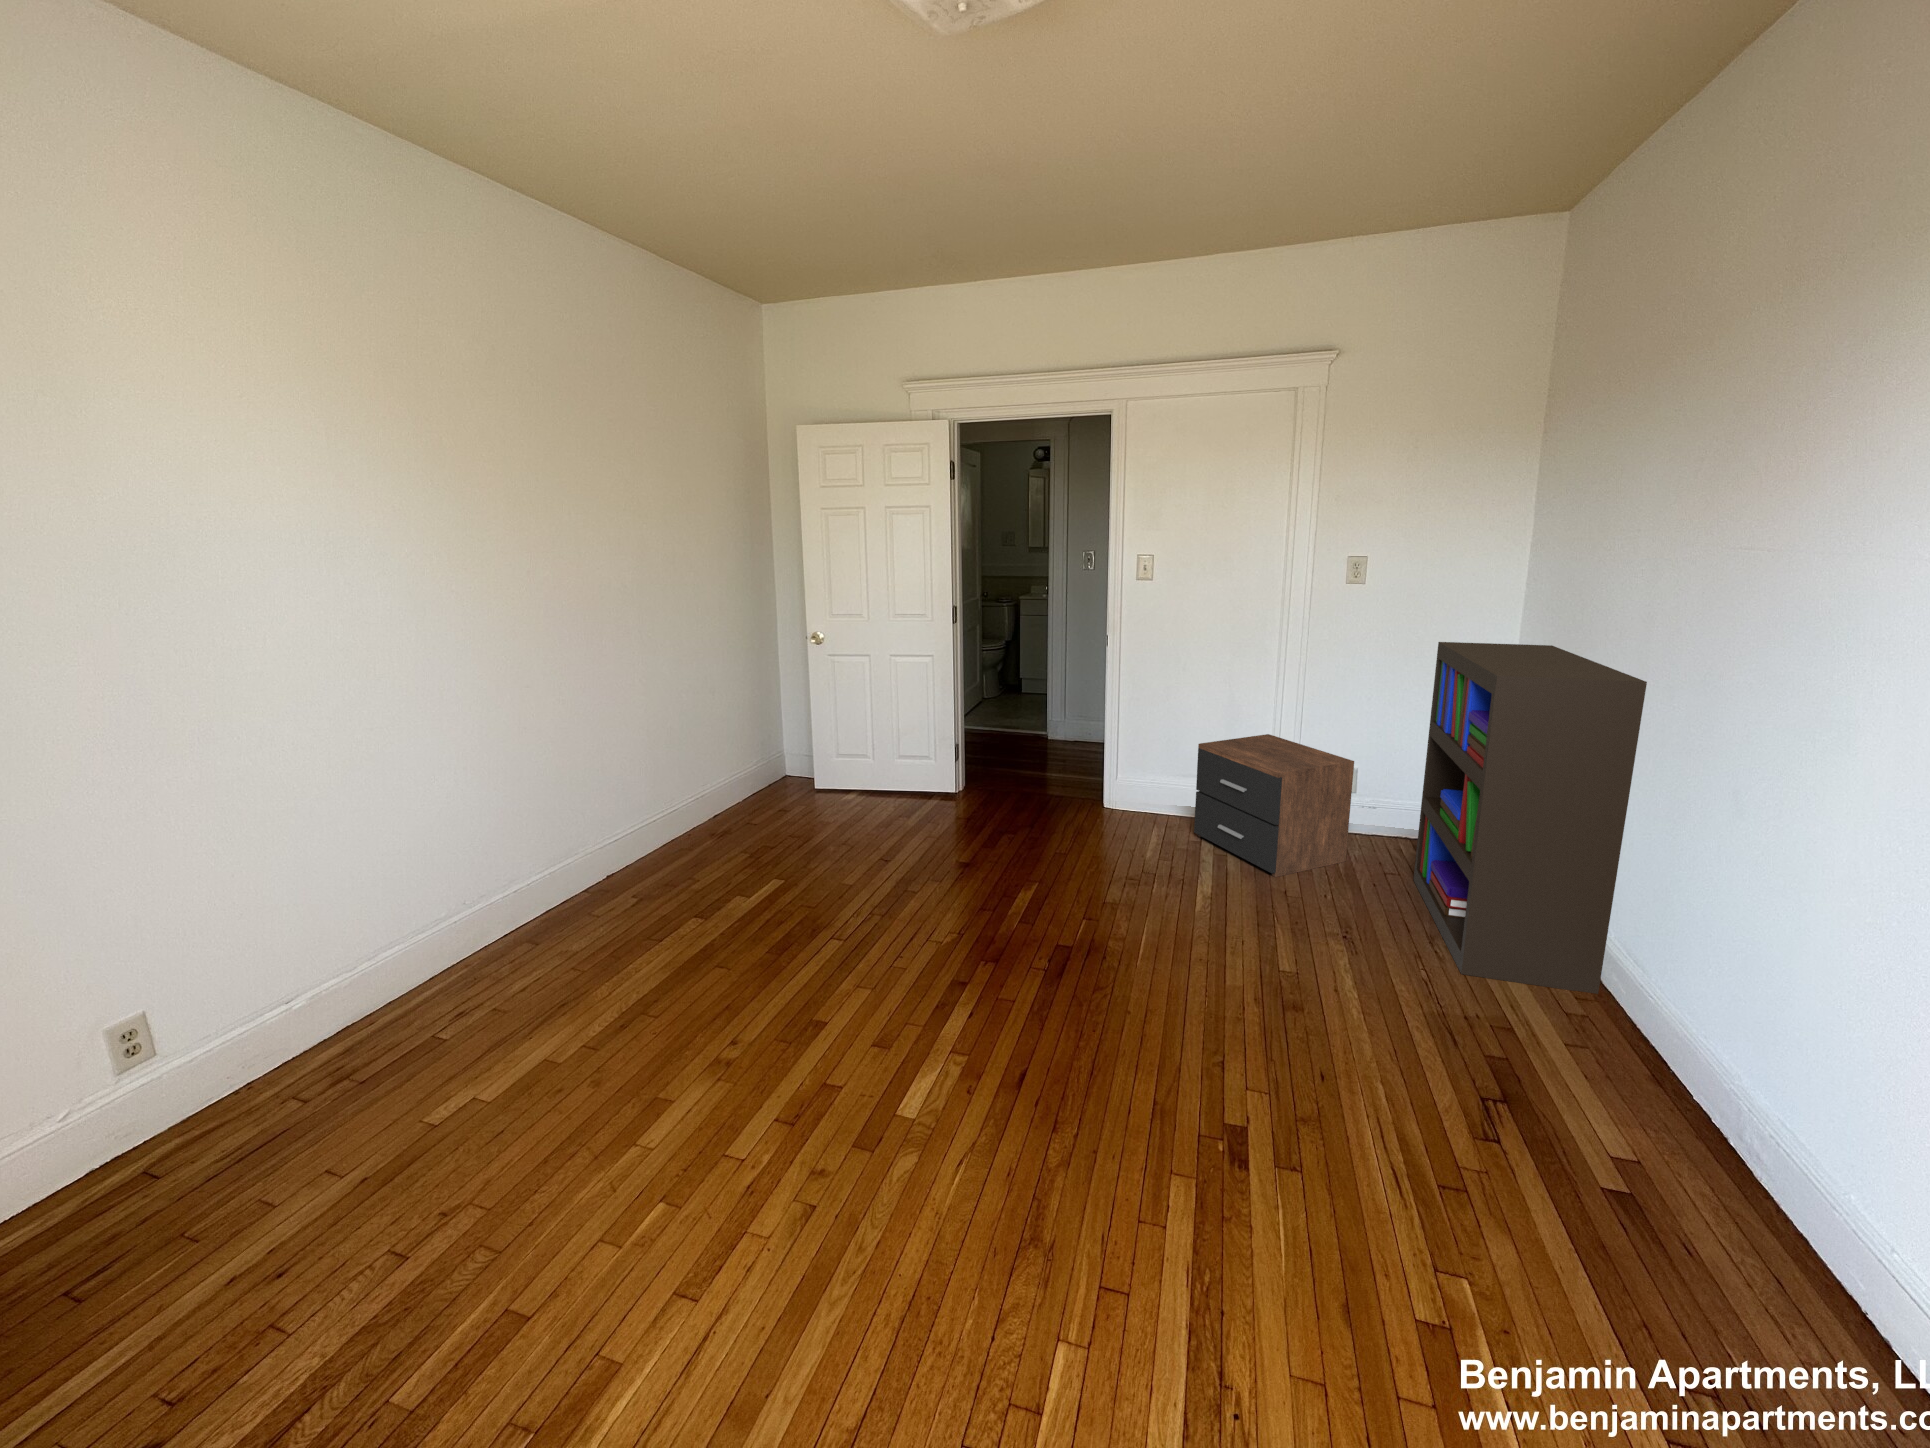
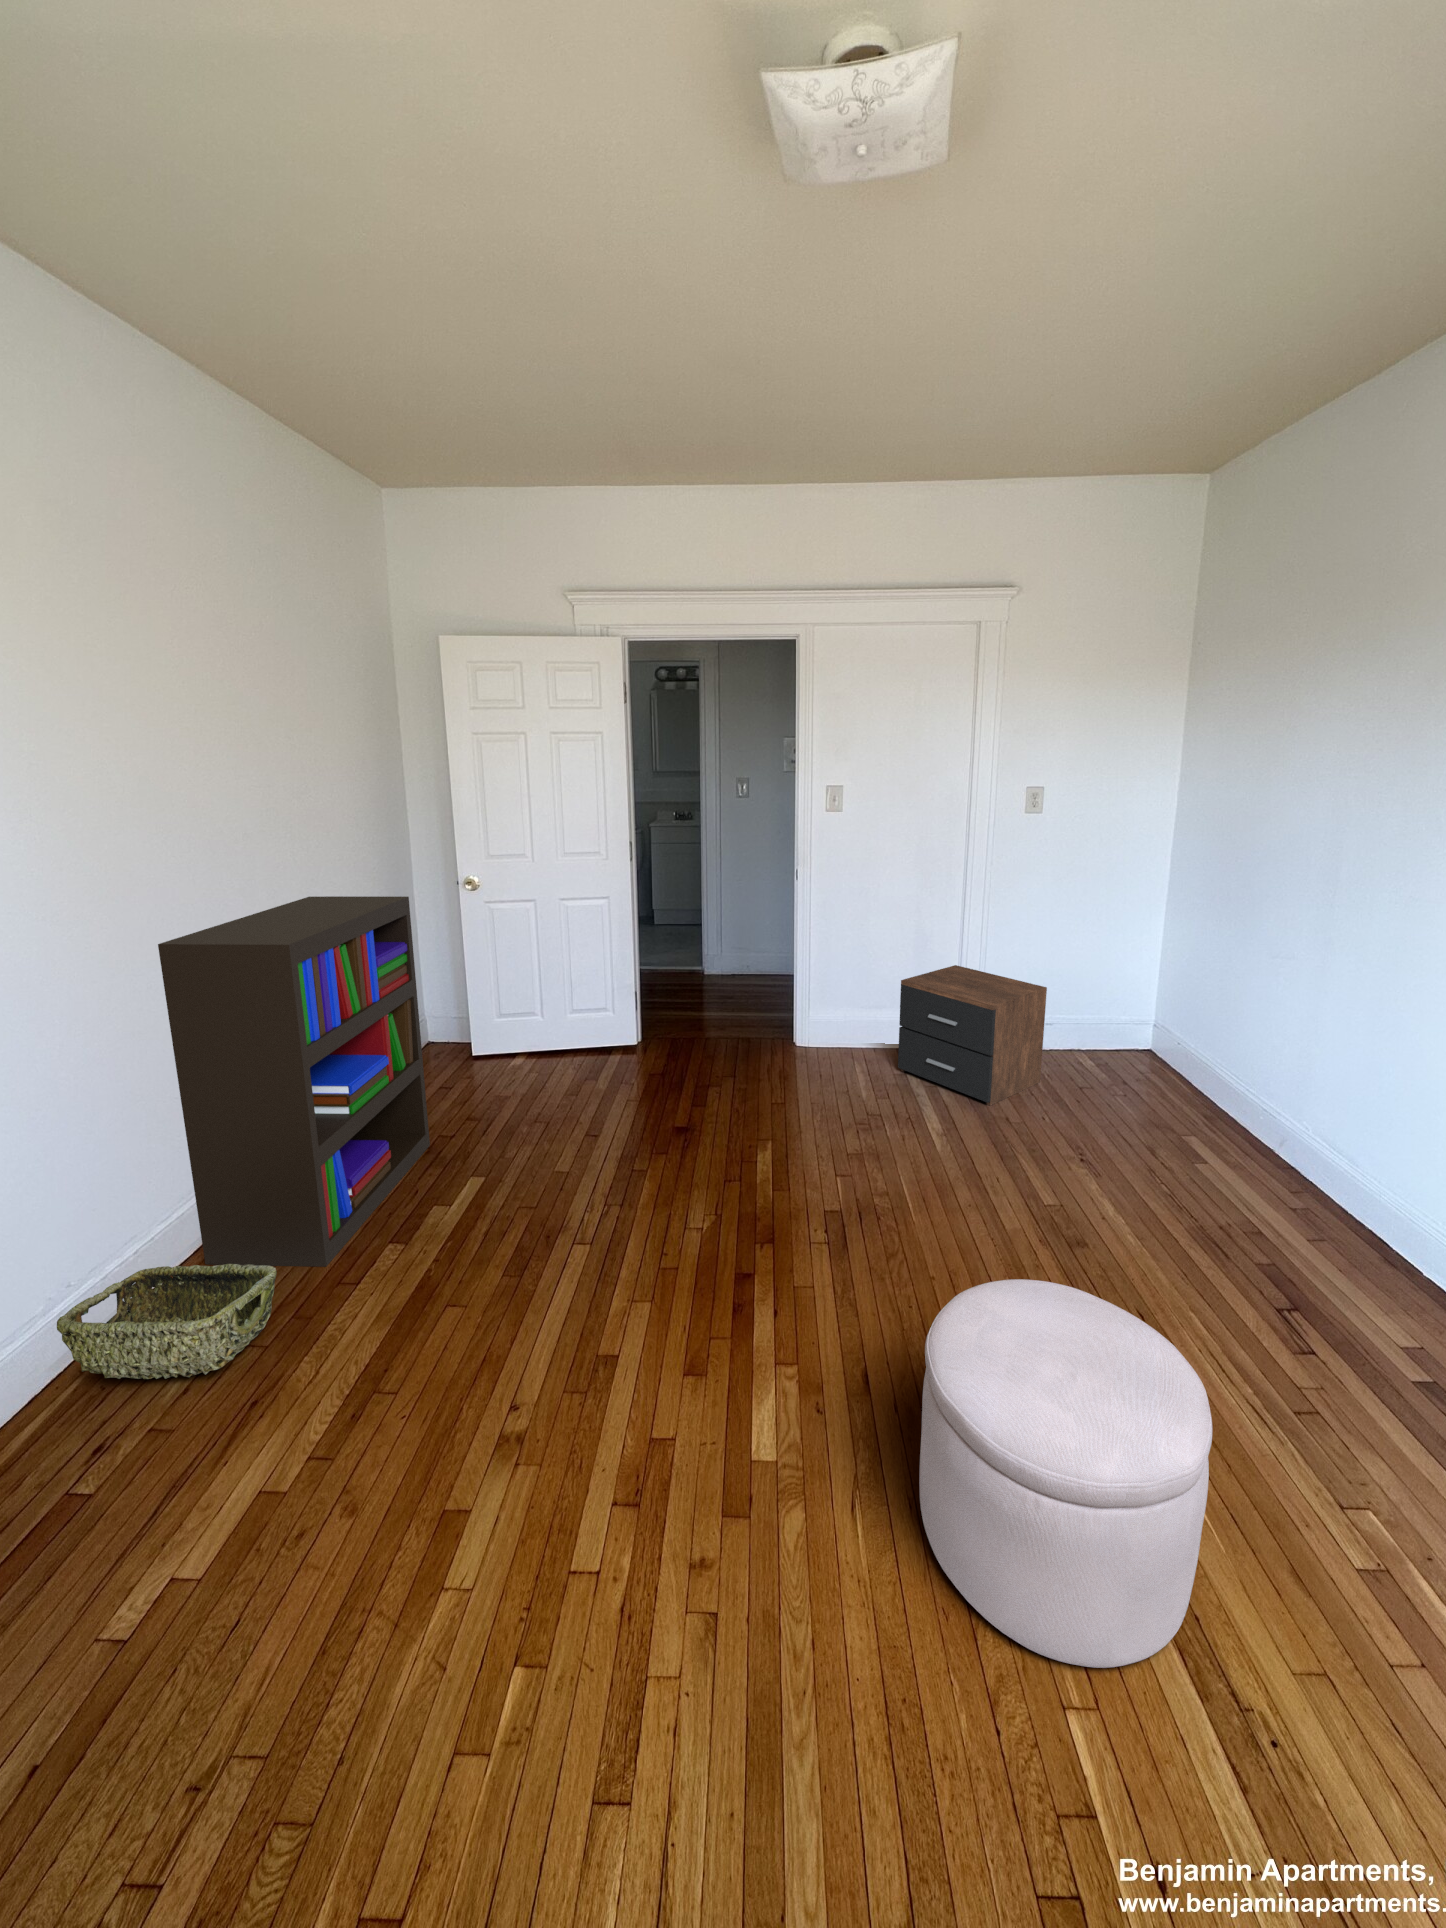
bookshelf: present [1413,642,1647,994] -> present [158,896,430,1267]
woven basket: none [442,903,590,982] -> present [57,1264,277,1379]
ottoman: none [1003,994,1251,1325] -> present [919,1279,1212,1668]

